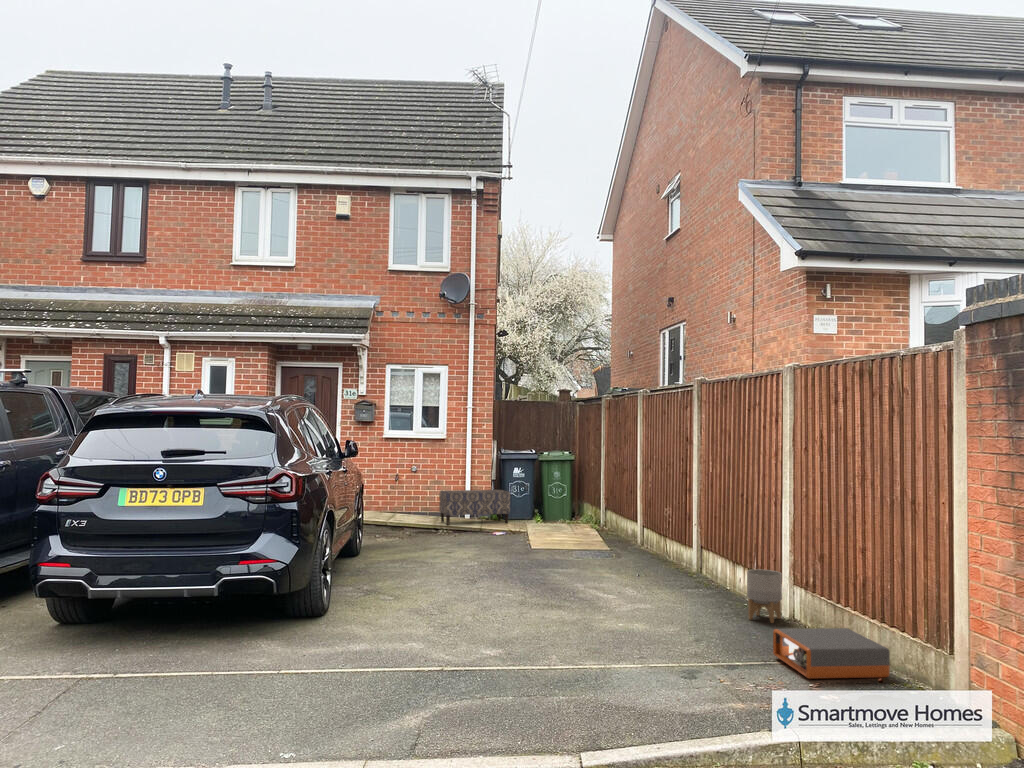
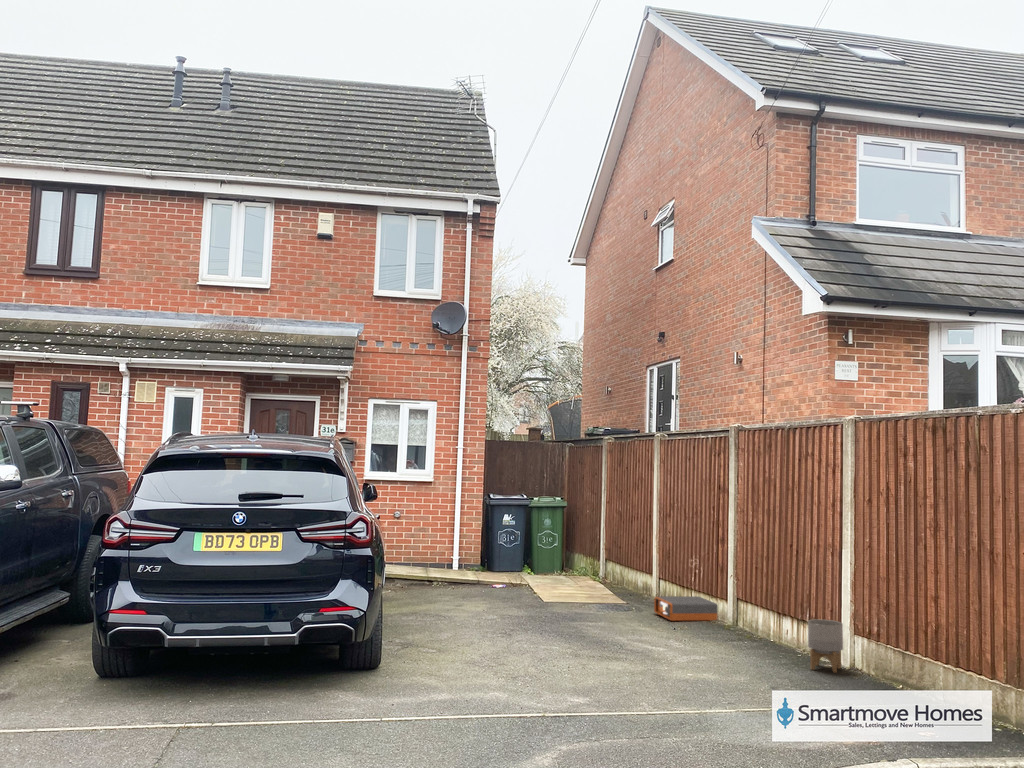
bench: present [439,490,510,525] -> none [426,536,504,575]
storage box: present [773,628,890,679] -> present [654,596,718,621]

